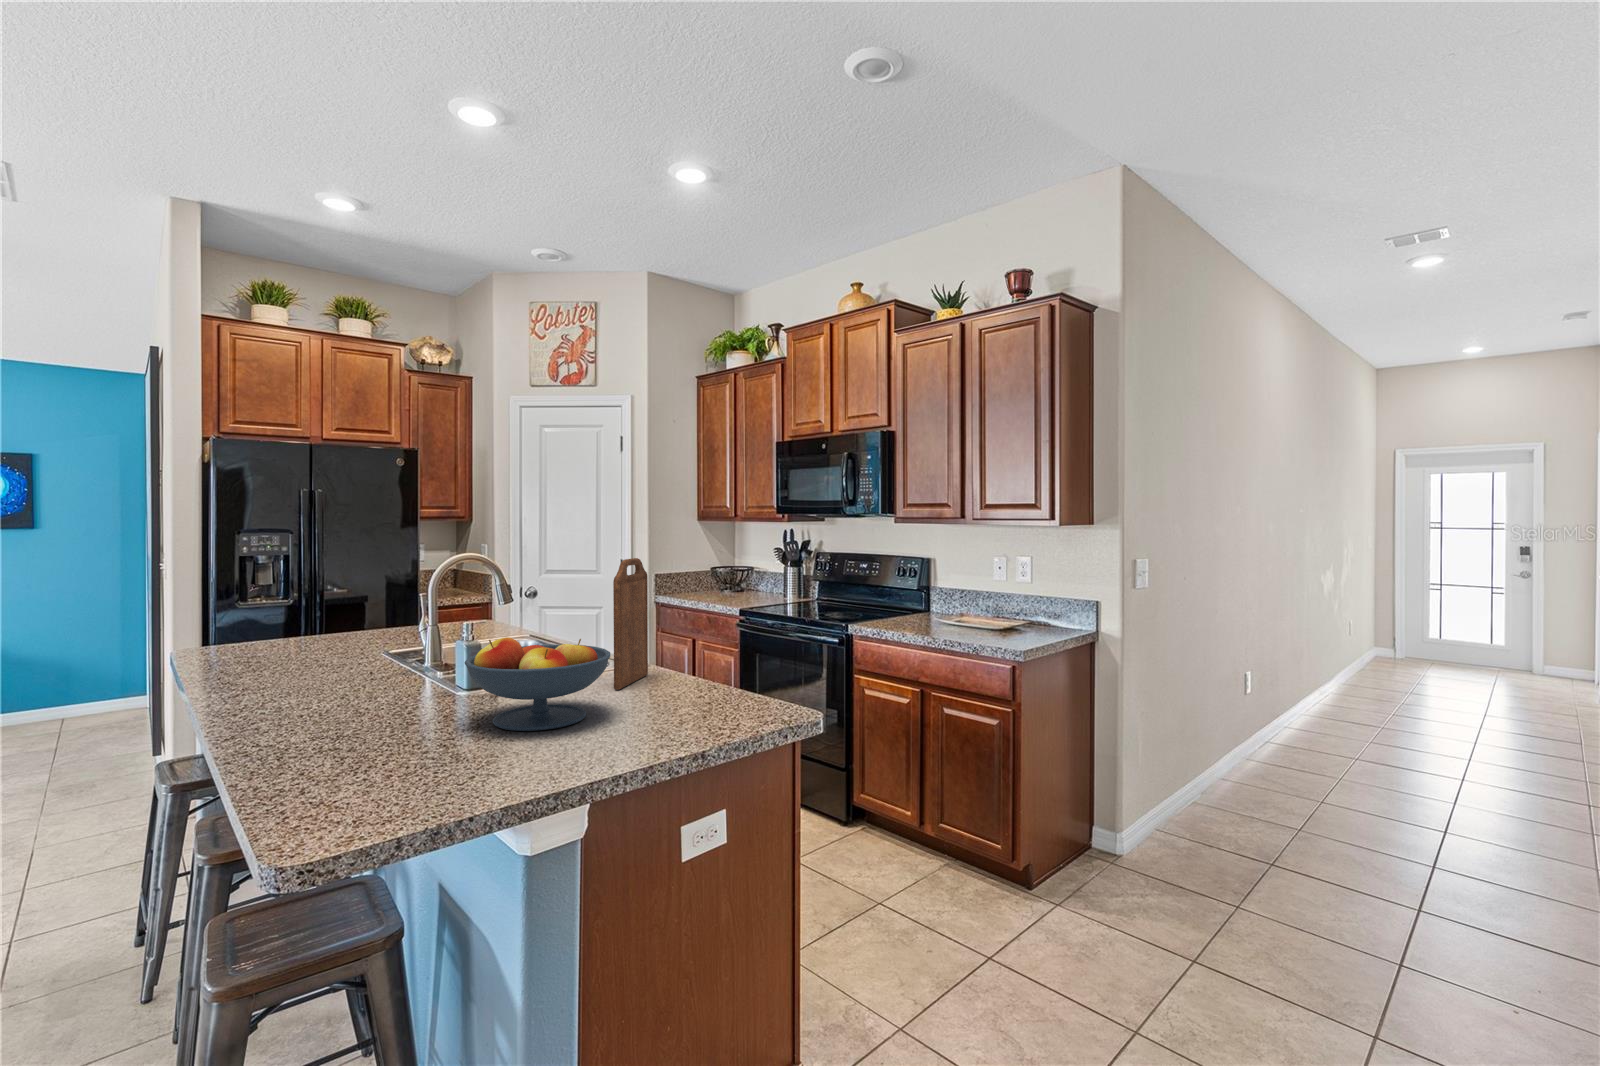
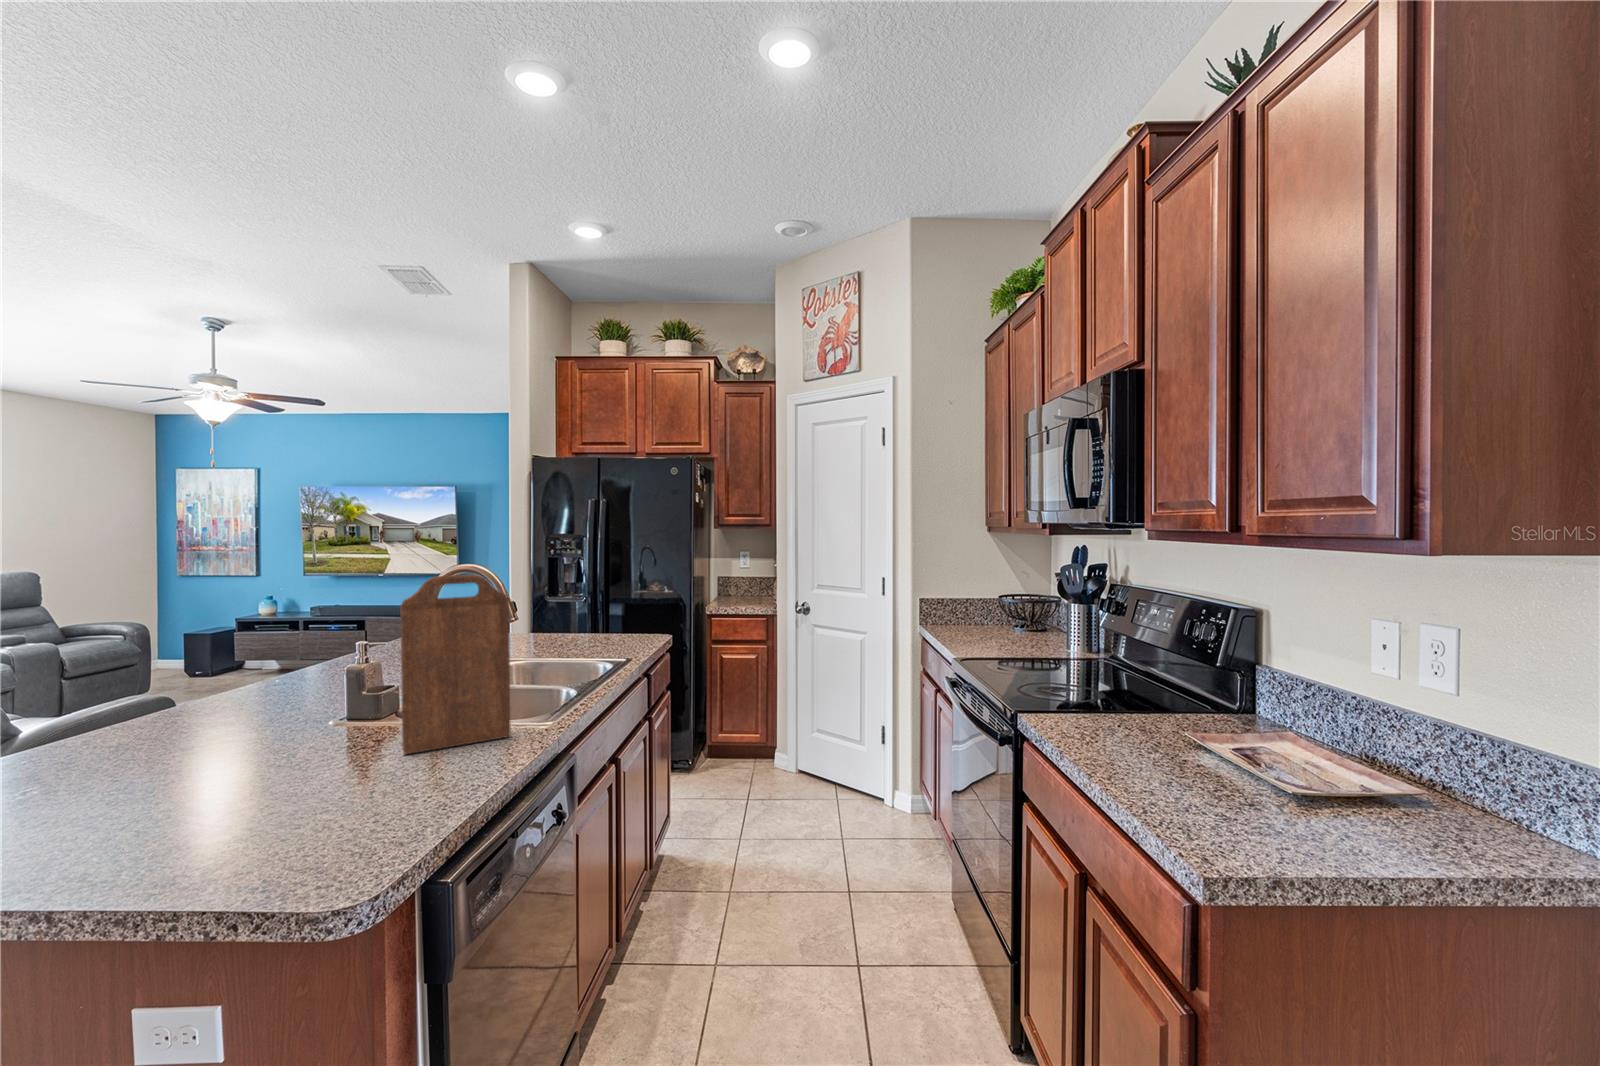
fruit bowl: present [465,637,610,731] -> none [80,670,313,801]

